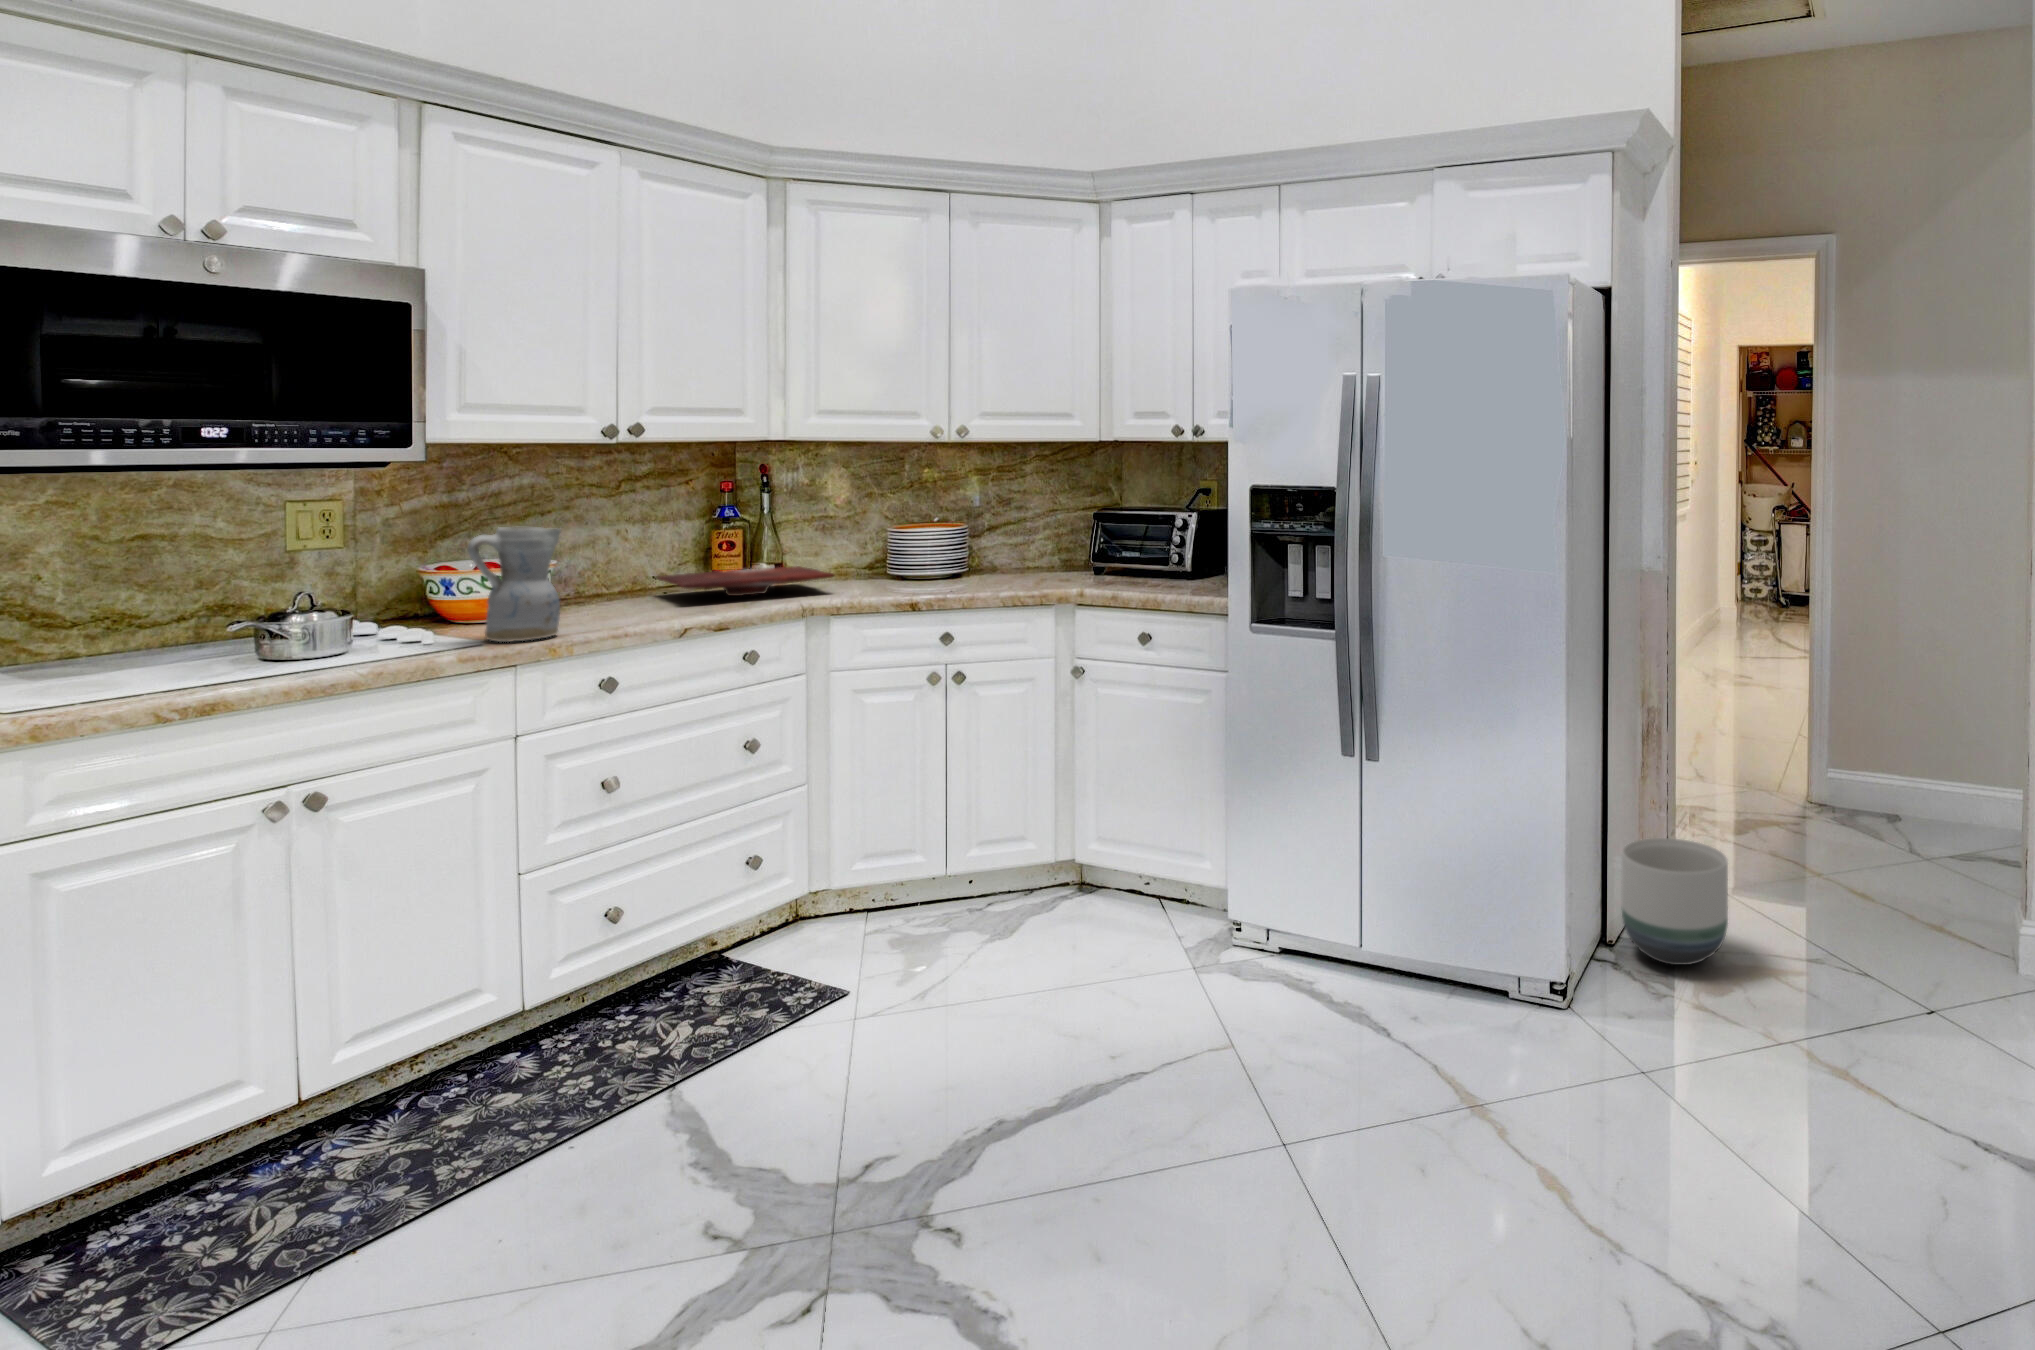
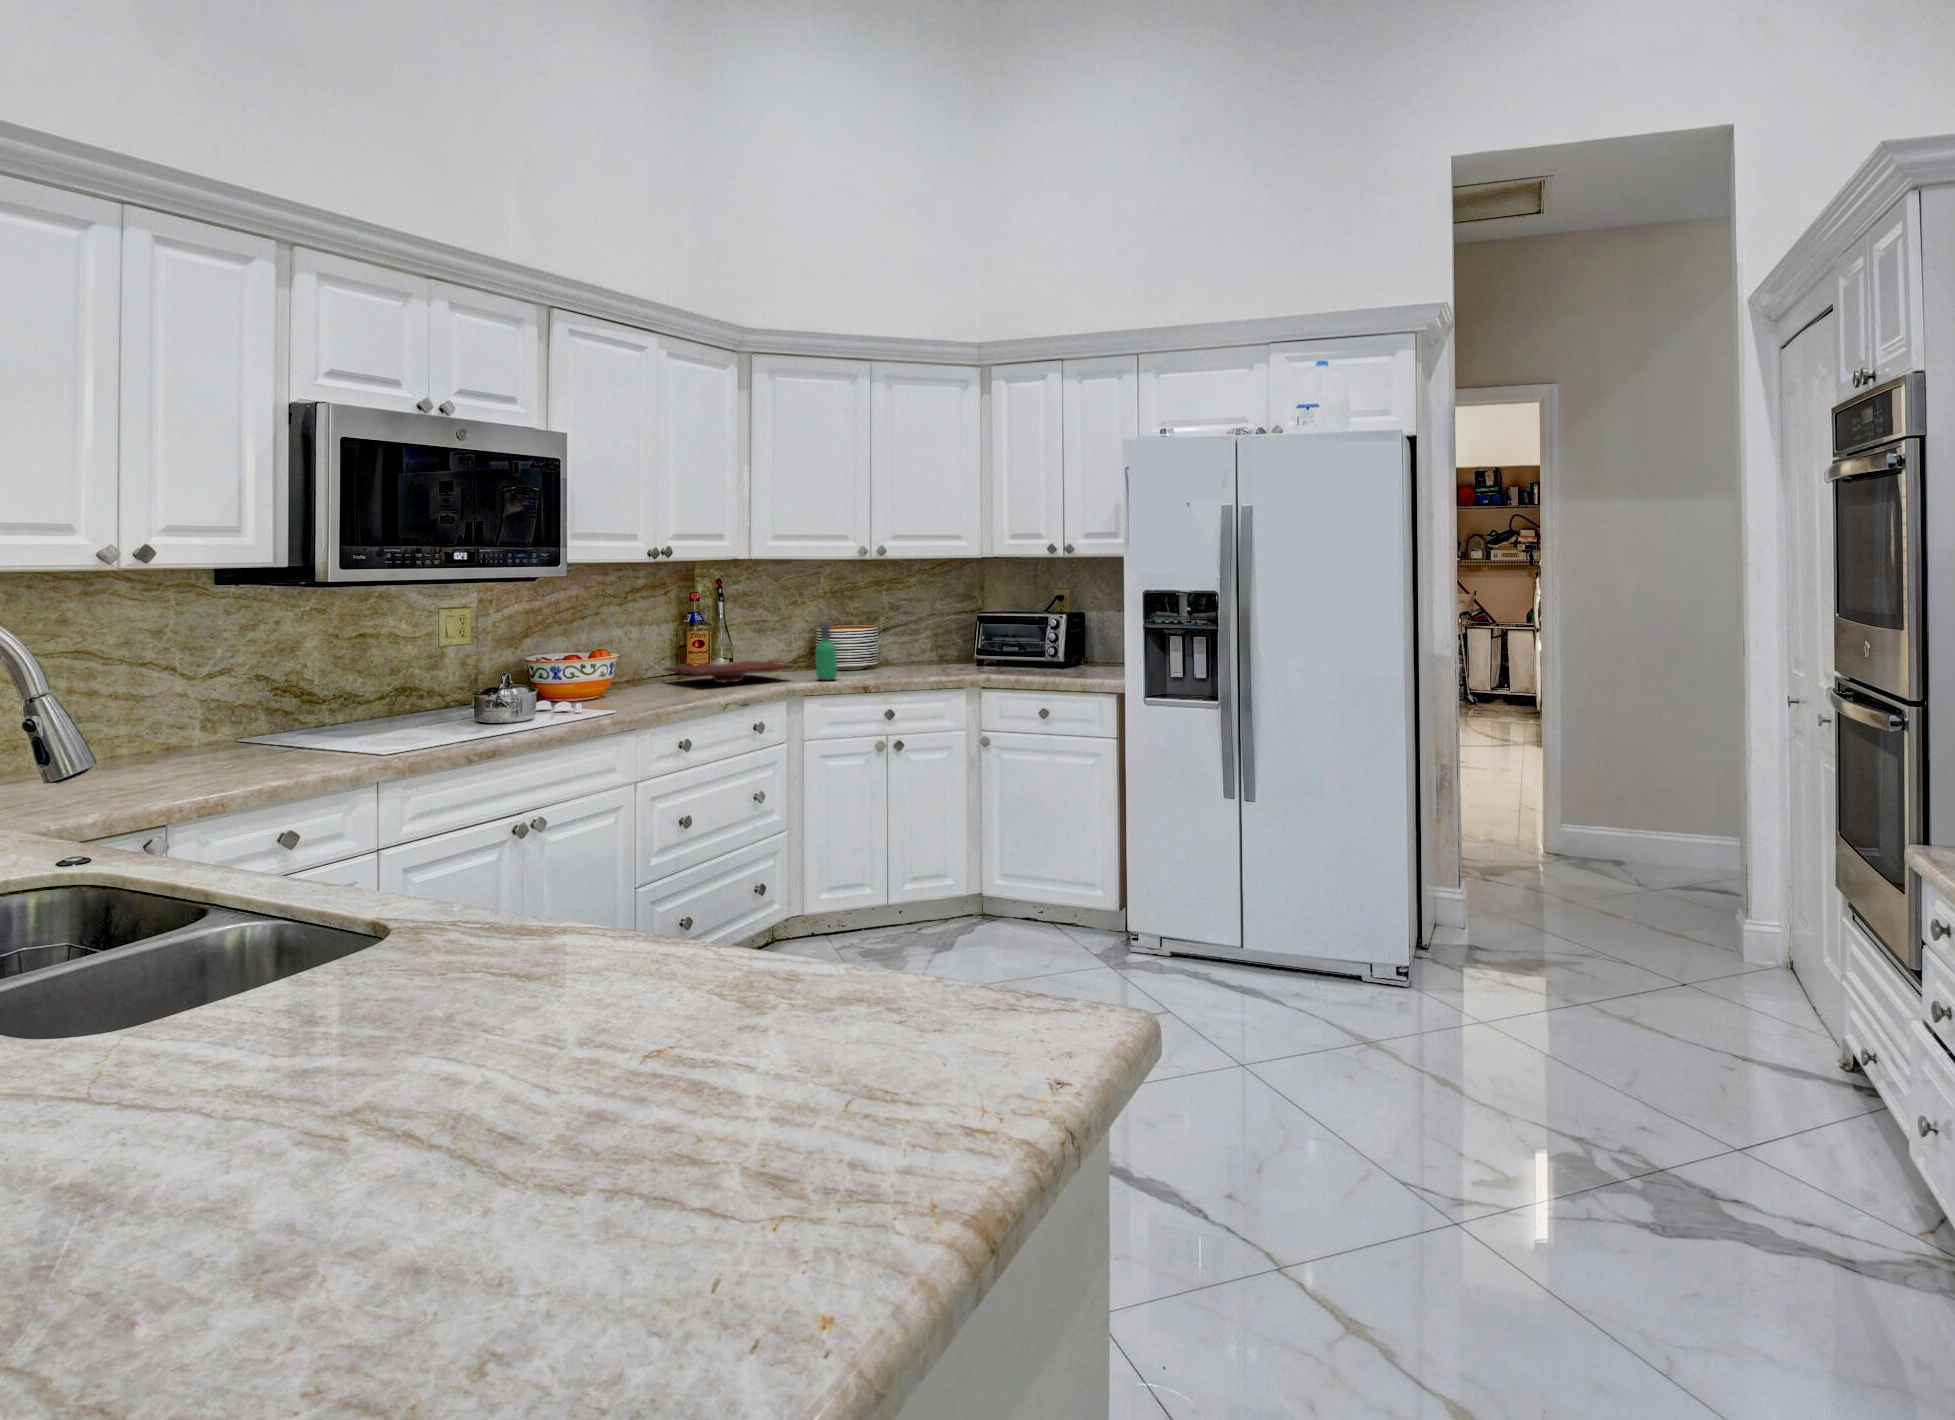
soap dispenser: none [864,517,893,594] -> present [816,620,837,680]
ceramic pitcher: present [468,527,561,642] -> none [608,628,660,709]
planter: present [1621,838,1728,965] -> none [1450,873,1542,969]

